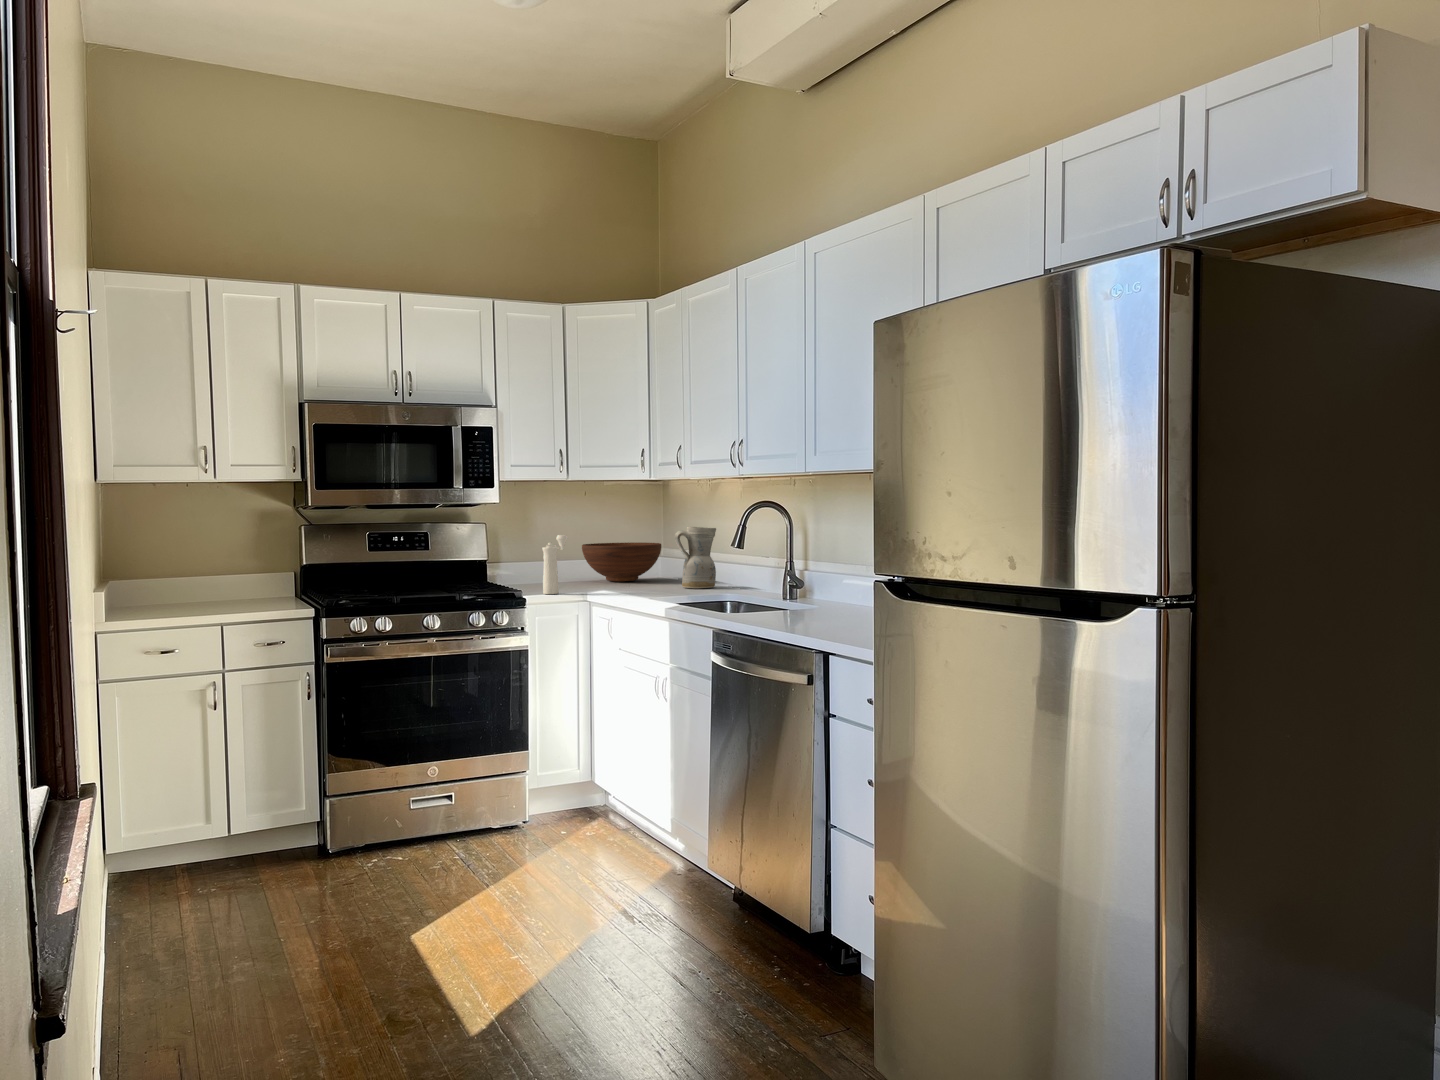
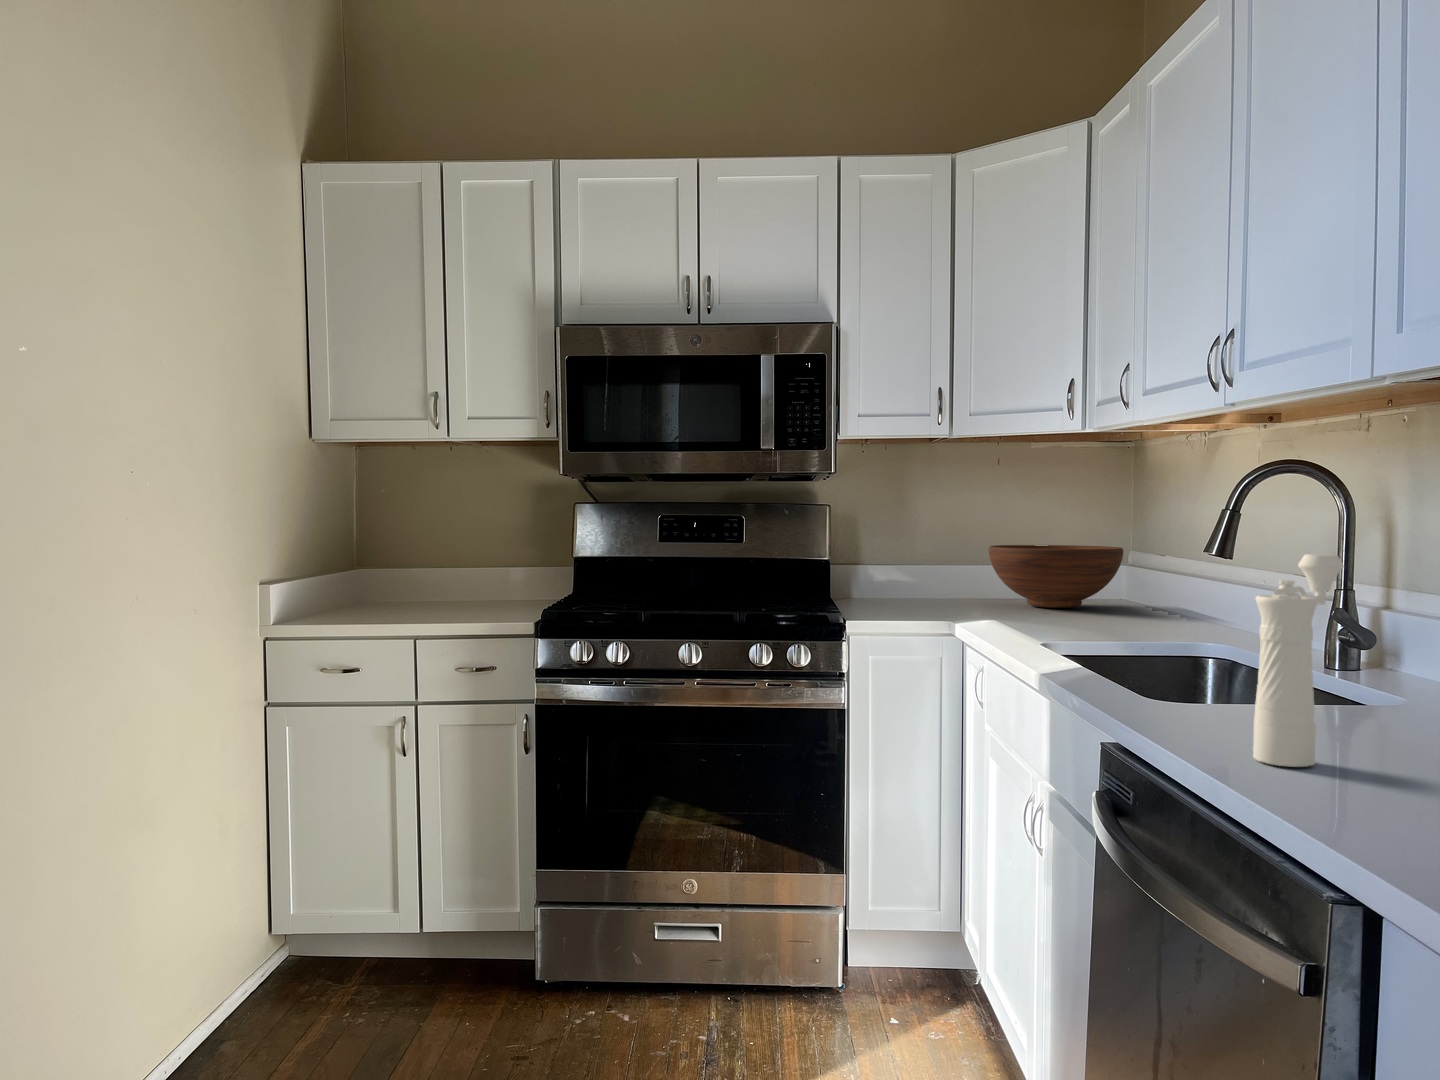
ceramic pitcher: present [675,527,716,588] -> none [1128,518,1210,629]
pepper mill: present [542,535,568,594] -> present [1253,554,1344,767]

